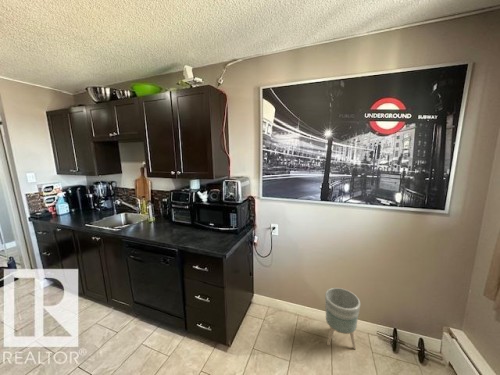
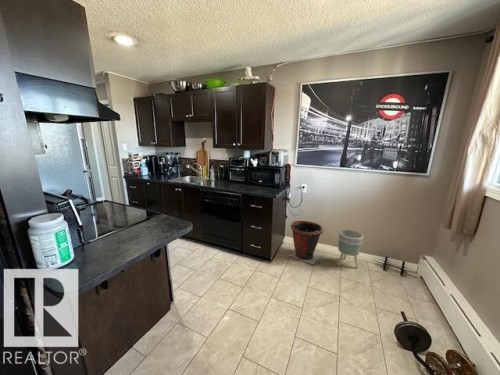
waste bin: none [258,274,305,348] -> present [290,221,323,264]

